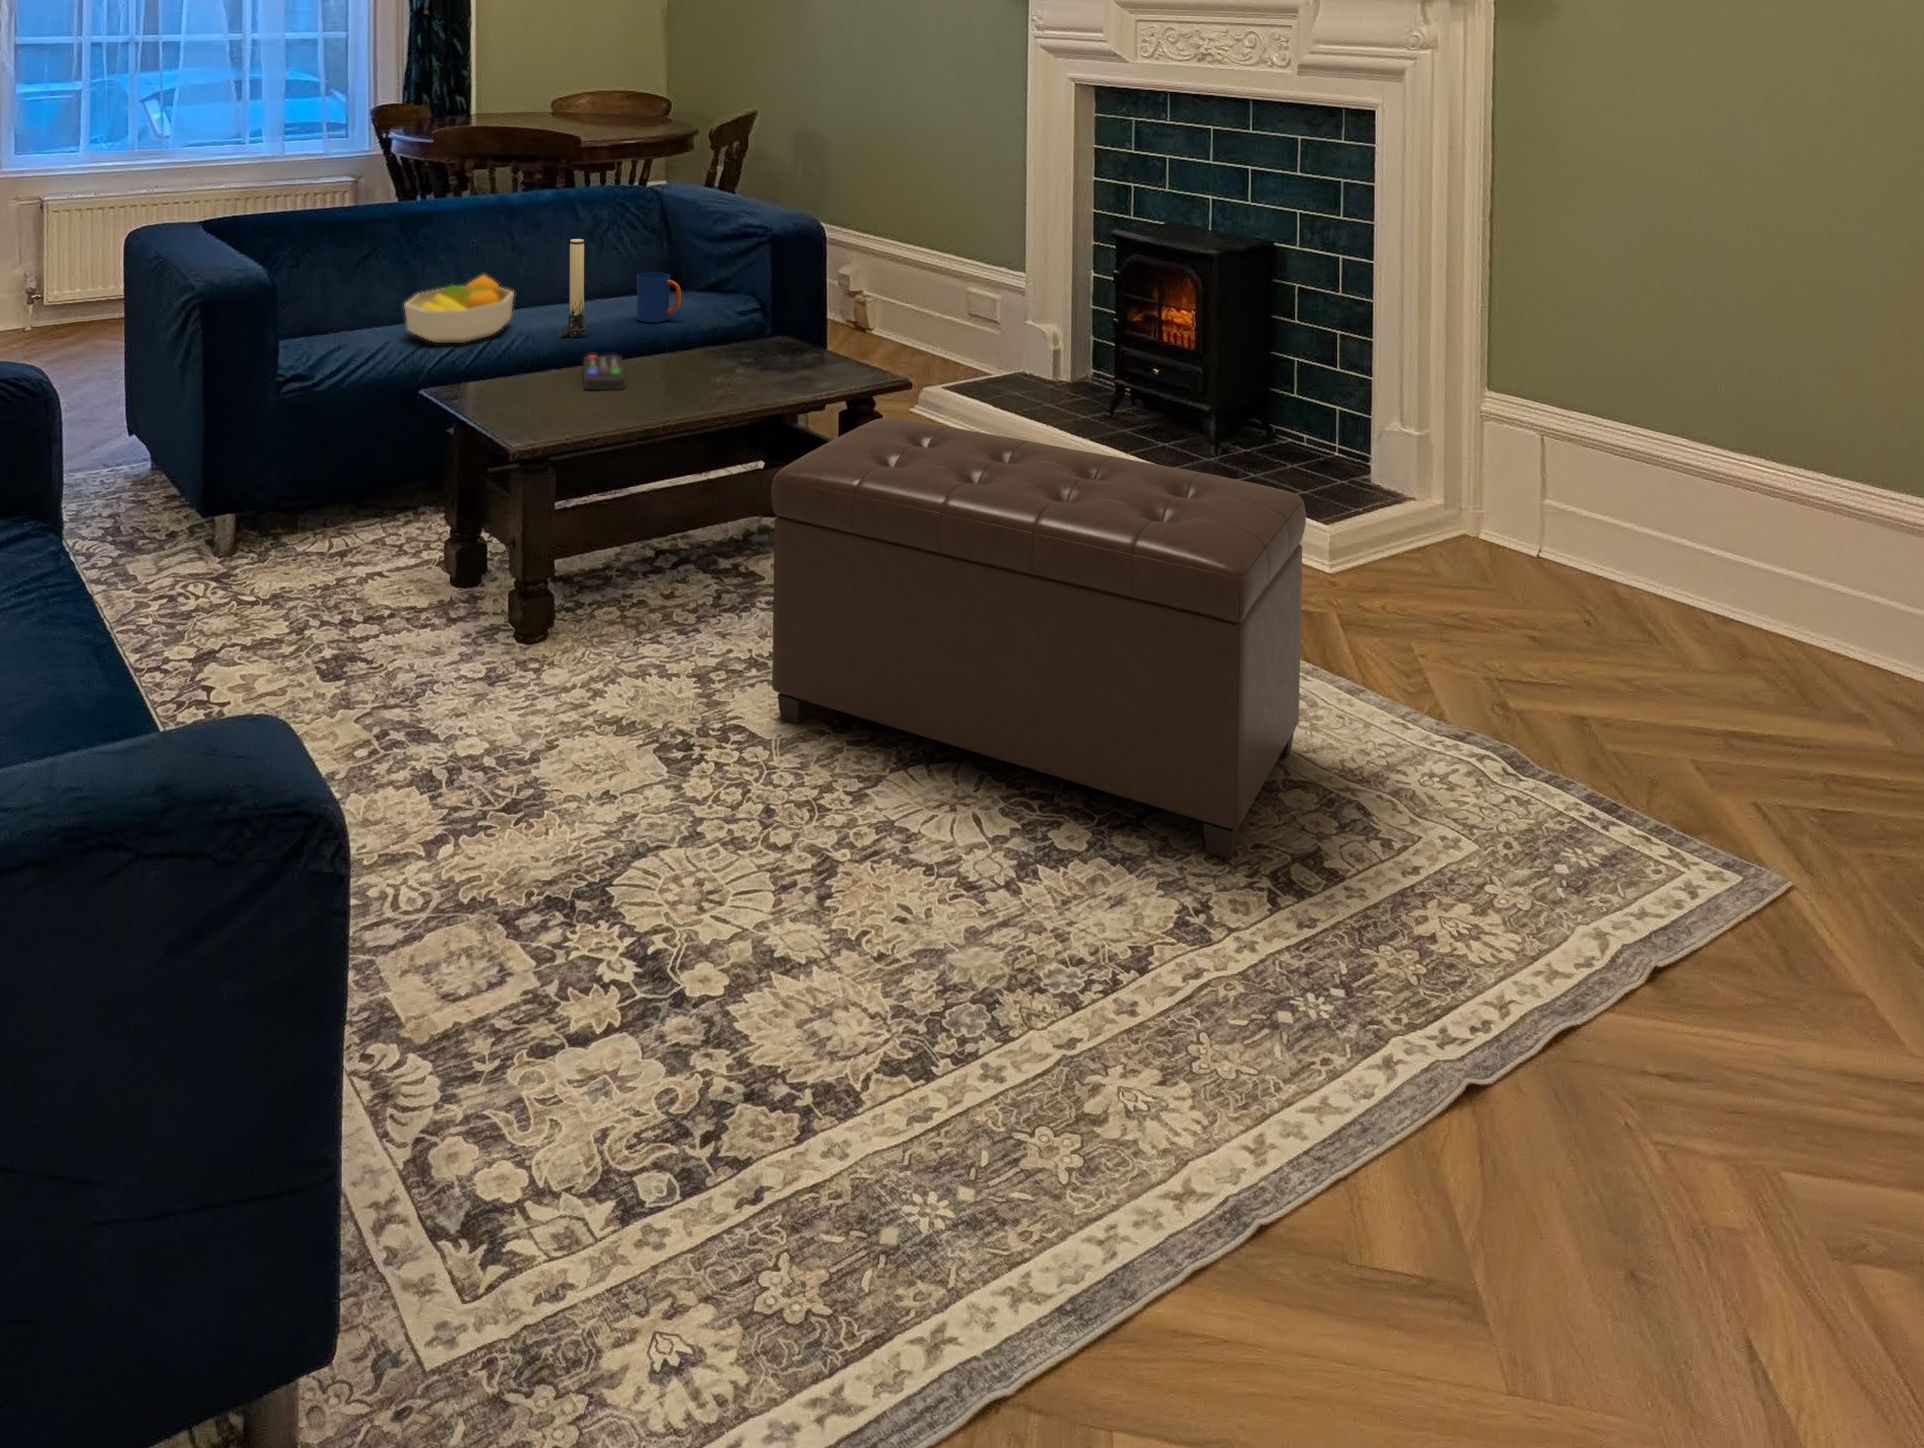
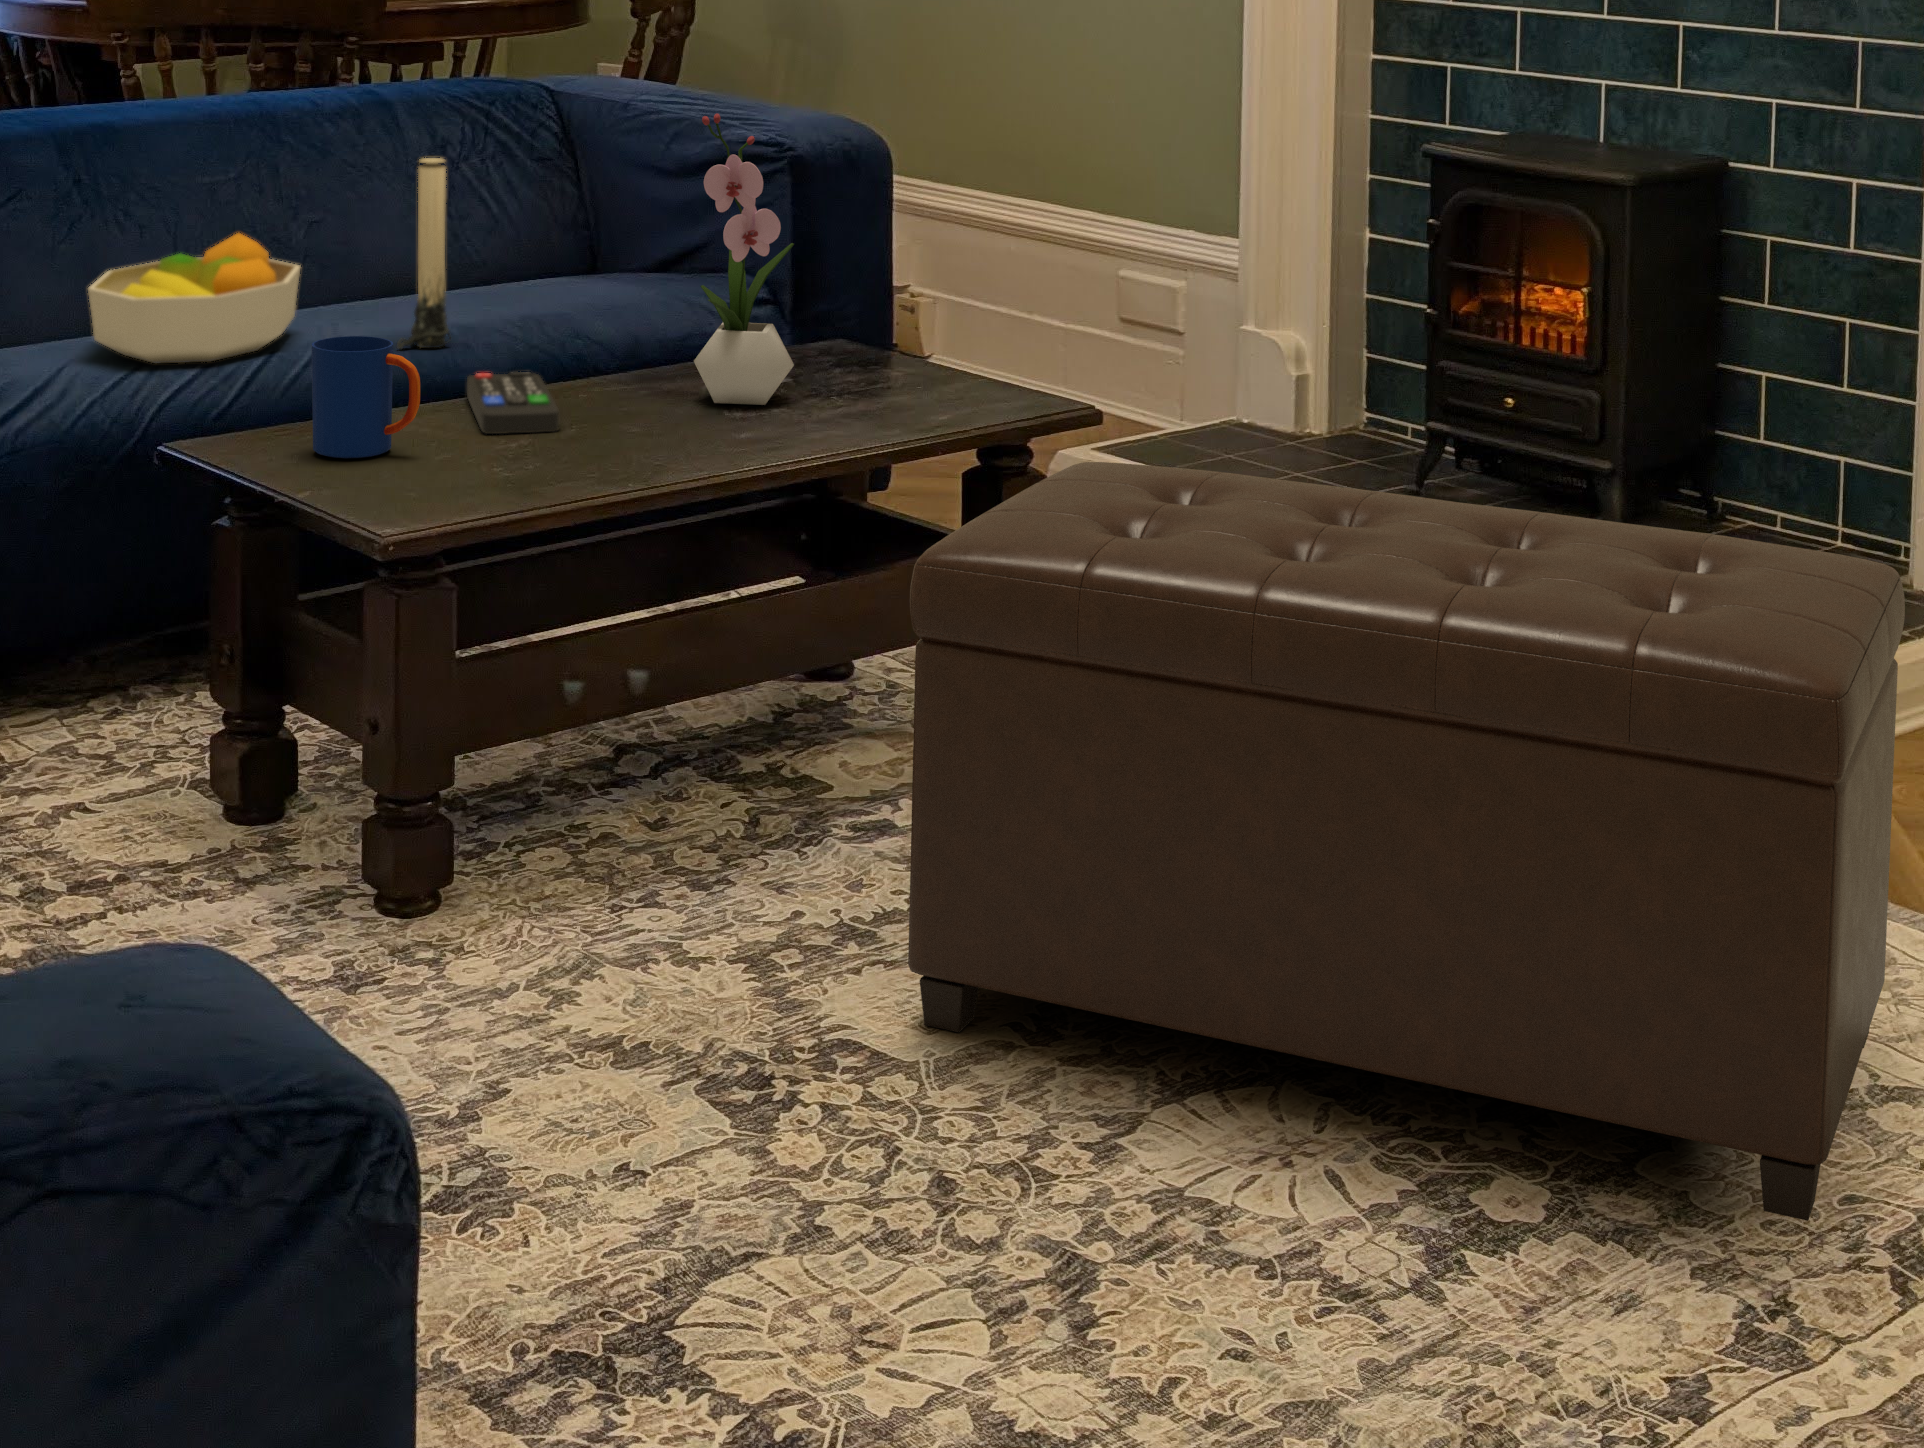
flower arrangement: none [699,225,751,376] -> present [694,114,794,405]
mug: present [637,272,681,322] -> present [312,336,420,458]

